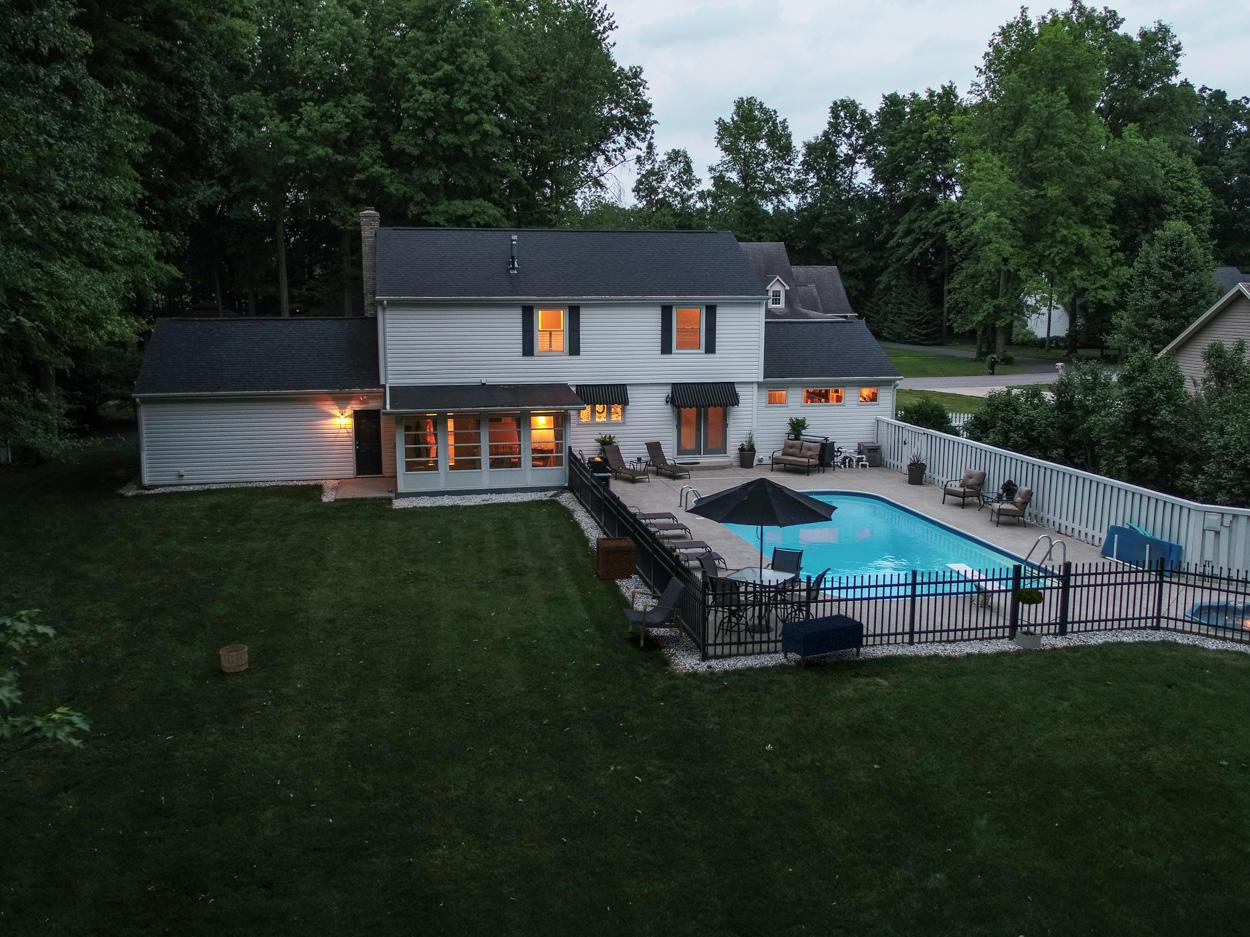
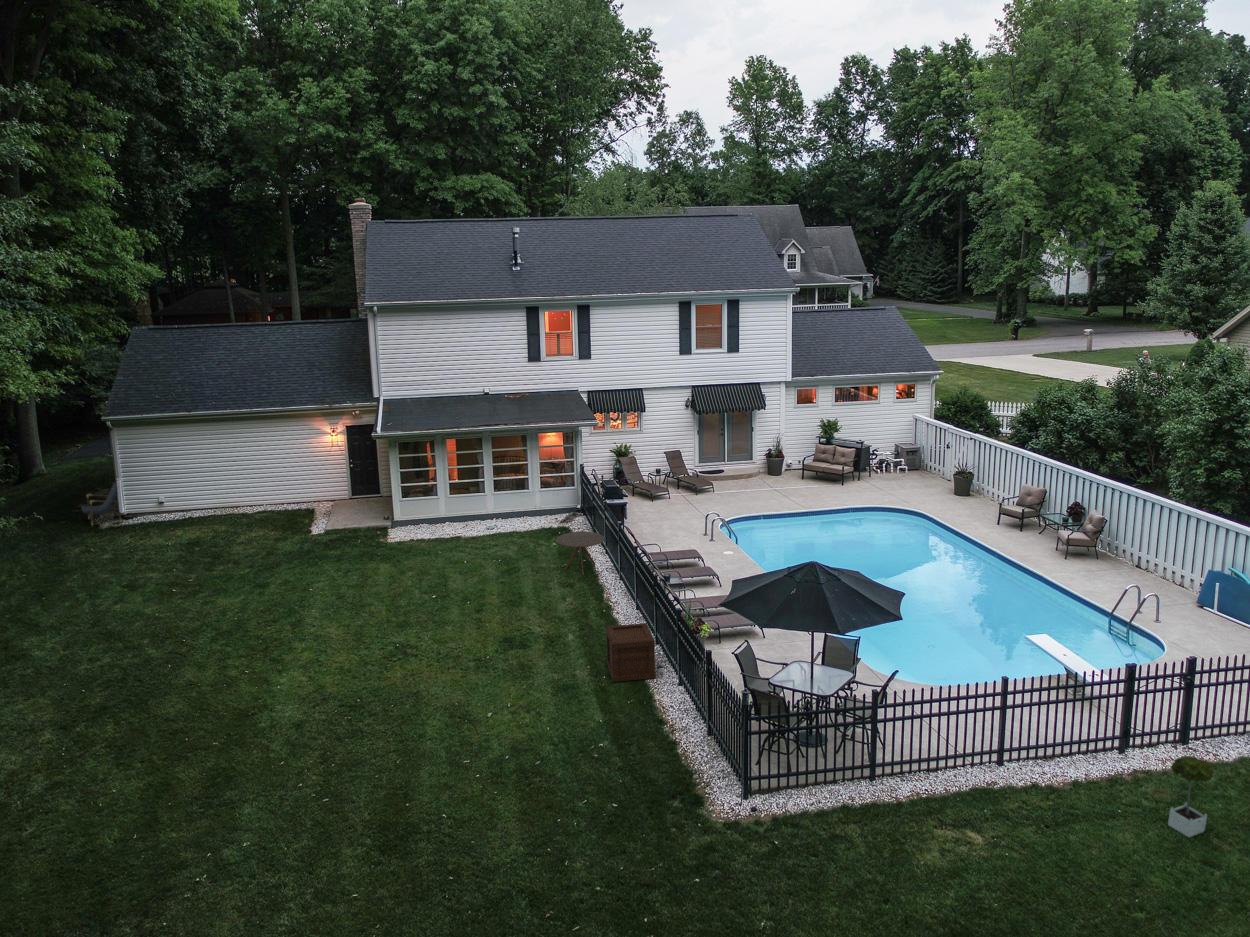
round table: none [550,490,592,525] -> present [556,532,604,575]
lounge chair: present [623,577,687,647] -> present [81,483,121,525]
bench: present [782,614,864,667] -> none [854,793,968,888]
wooden bucket: present [219,645,248,673] -> none [84,861,129,907]

